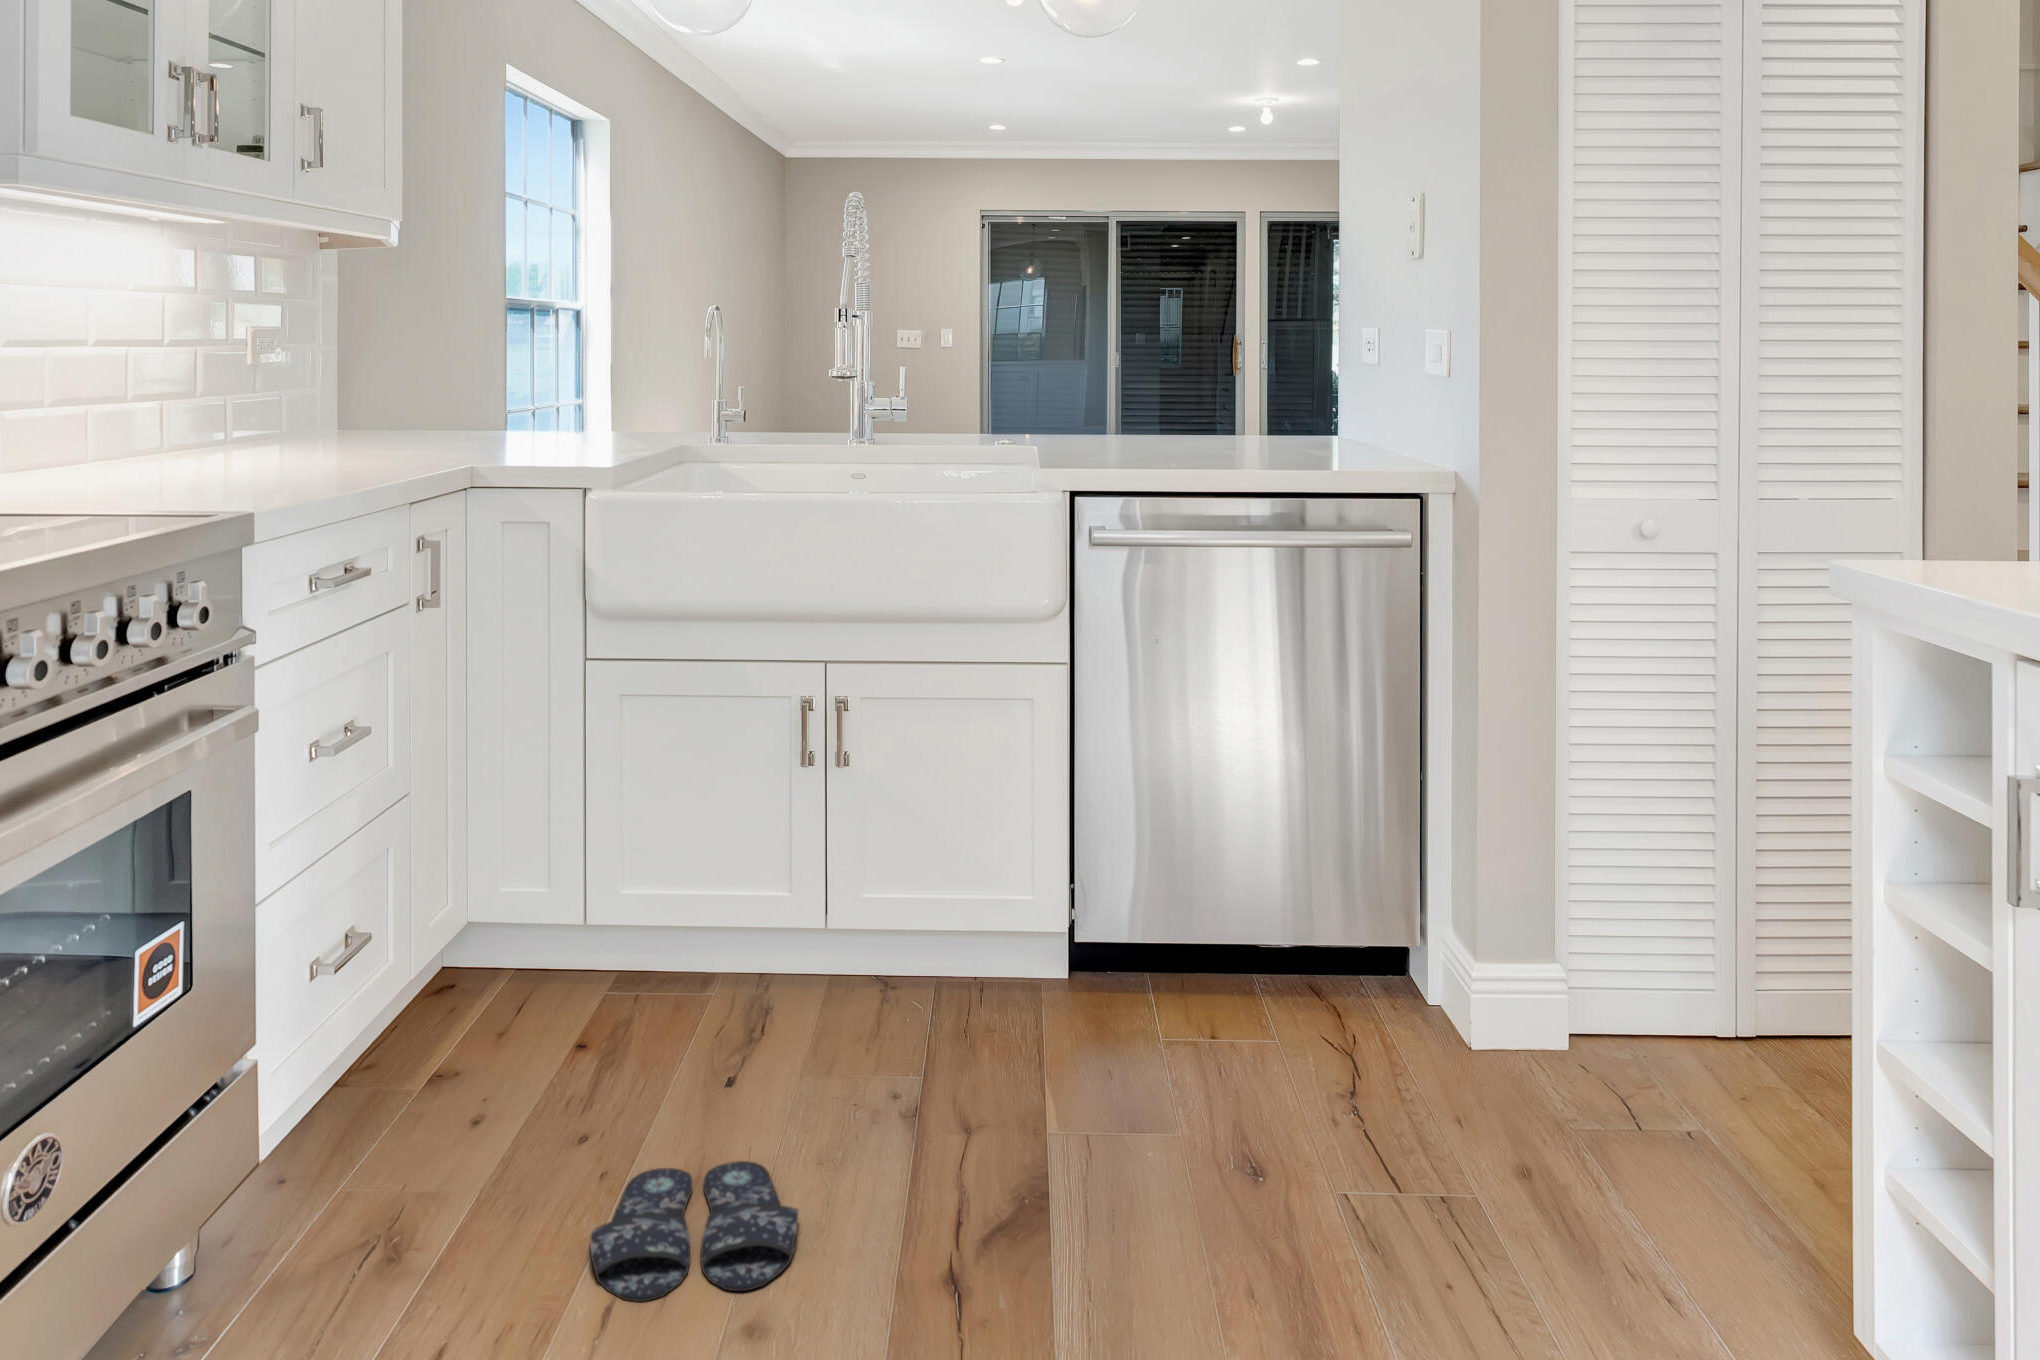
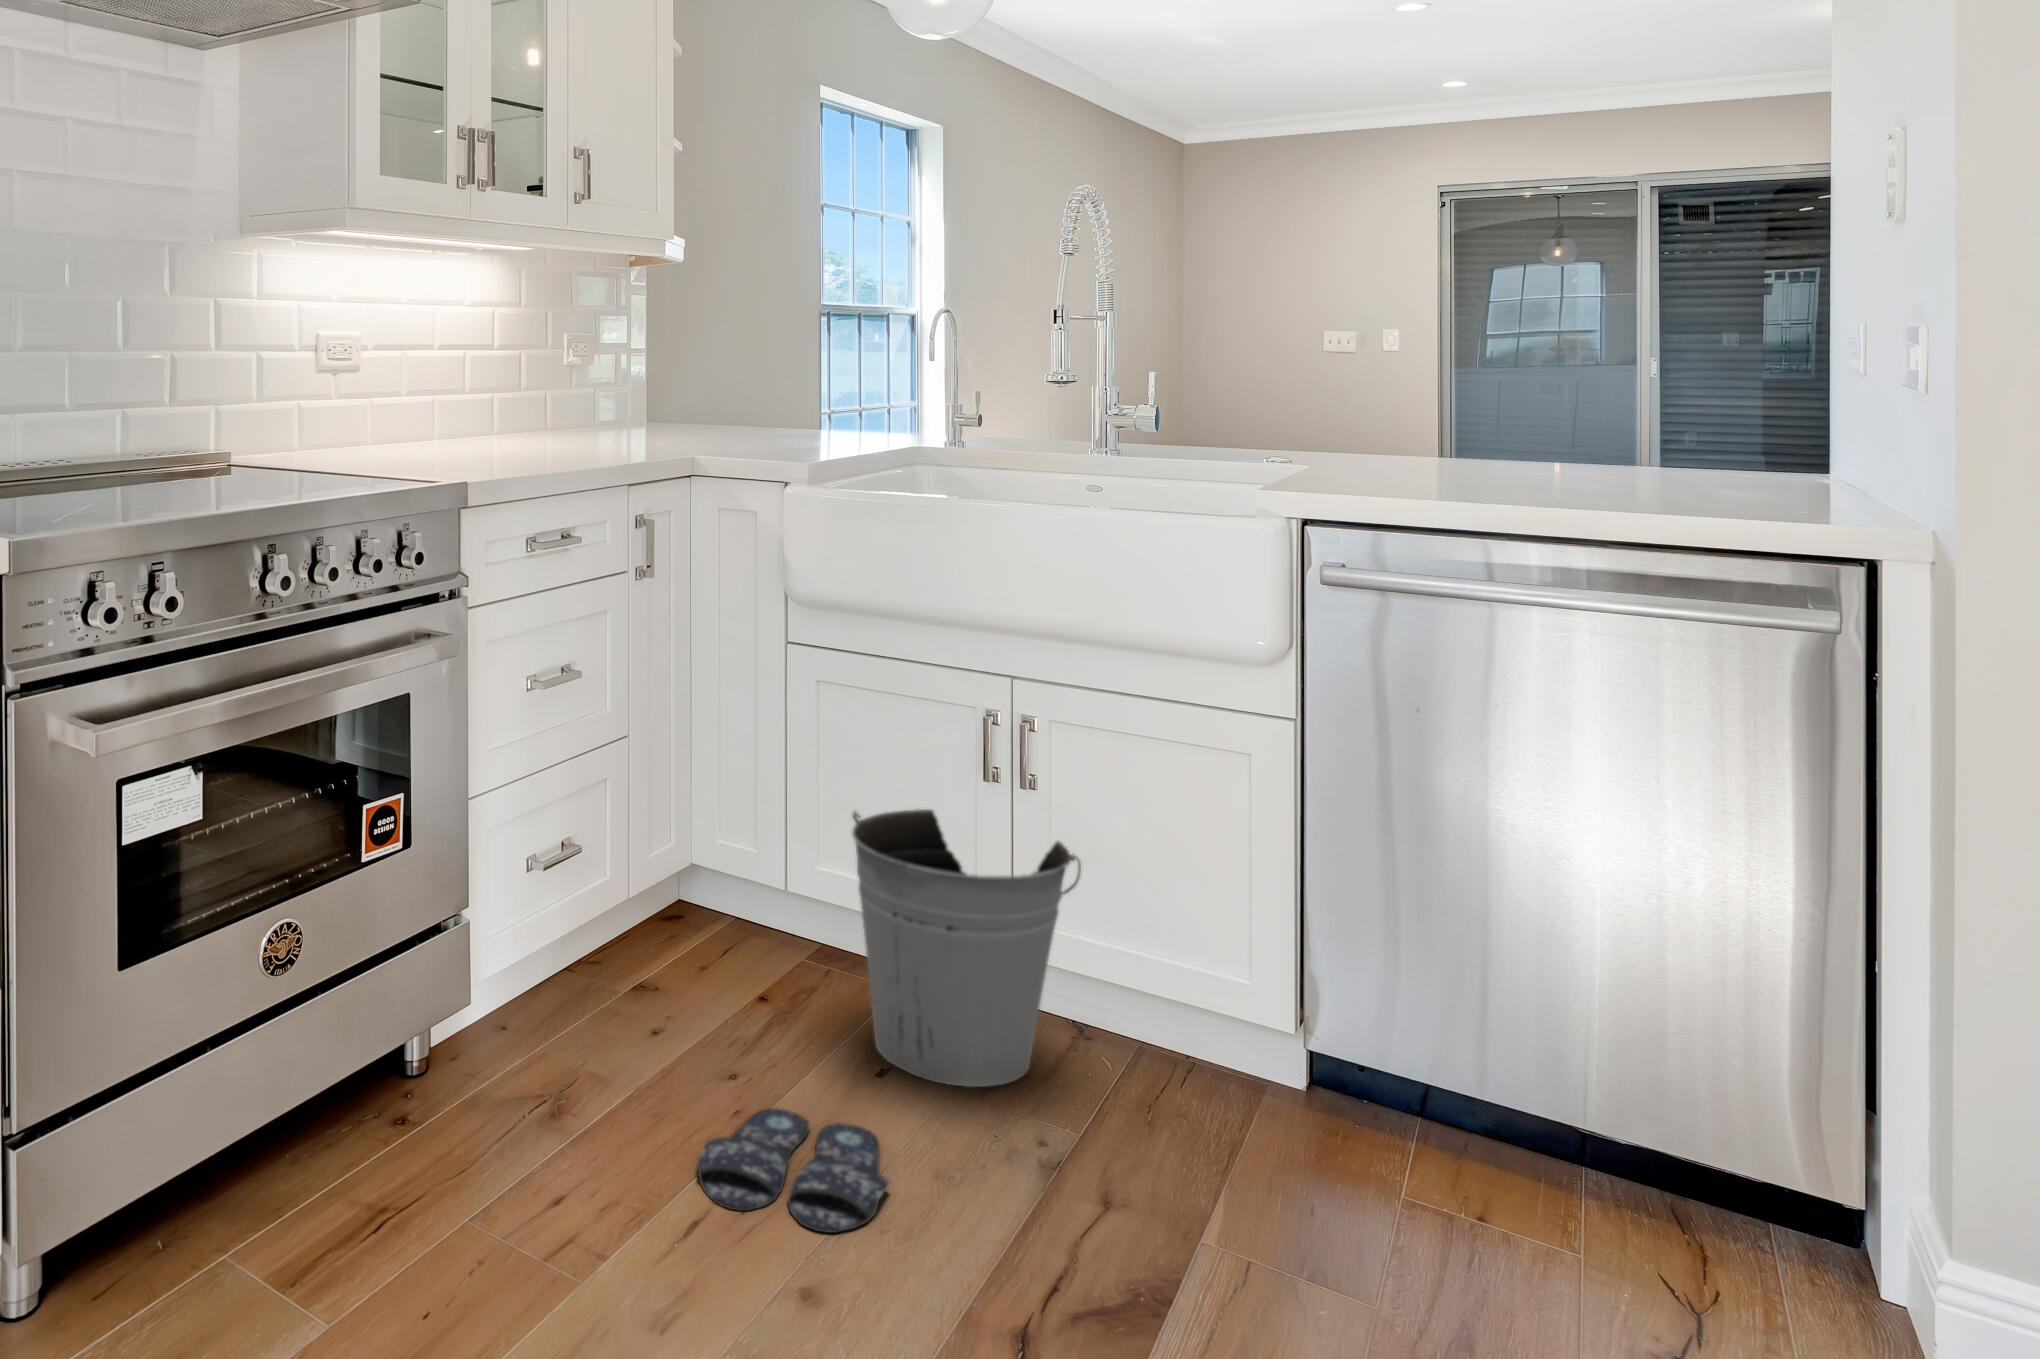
bucket: none [679,803,915,1090] -> present [852,809,1081,1087]

